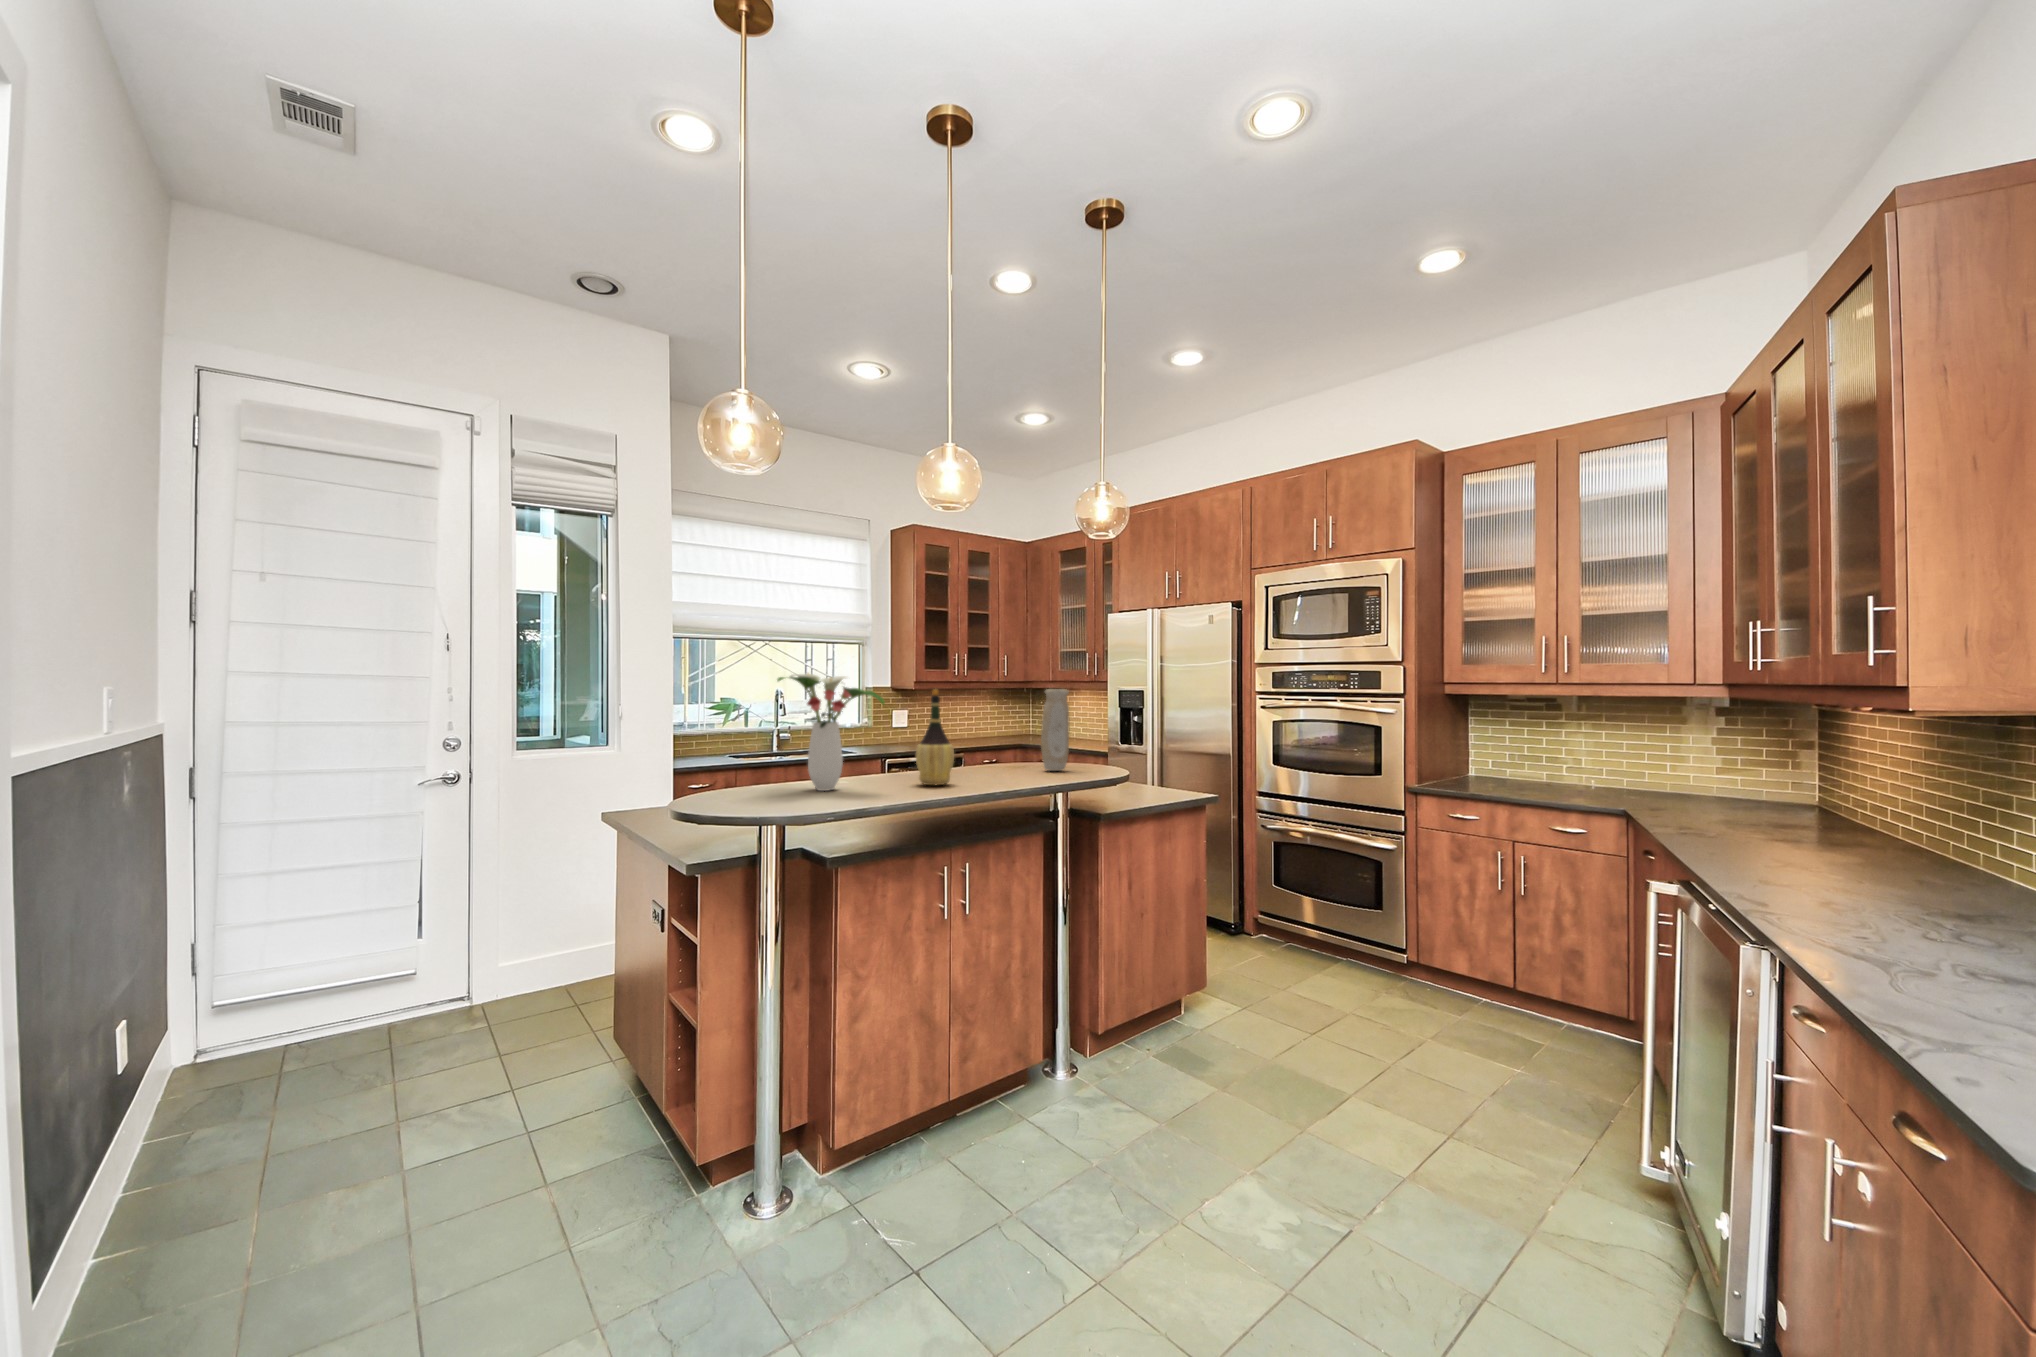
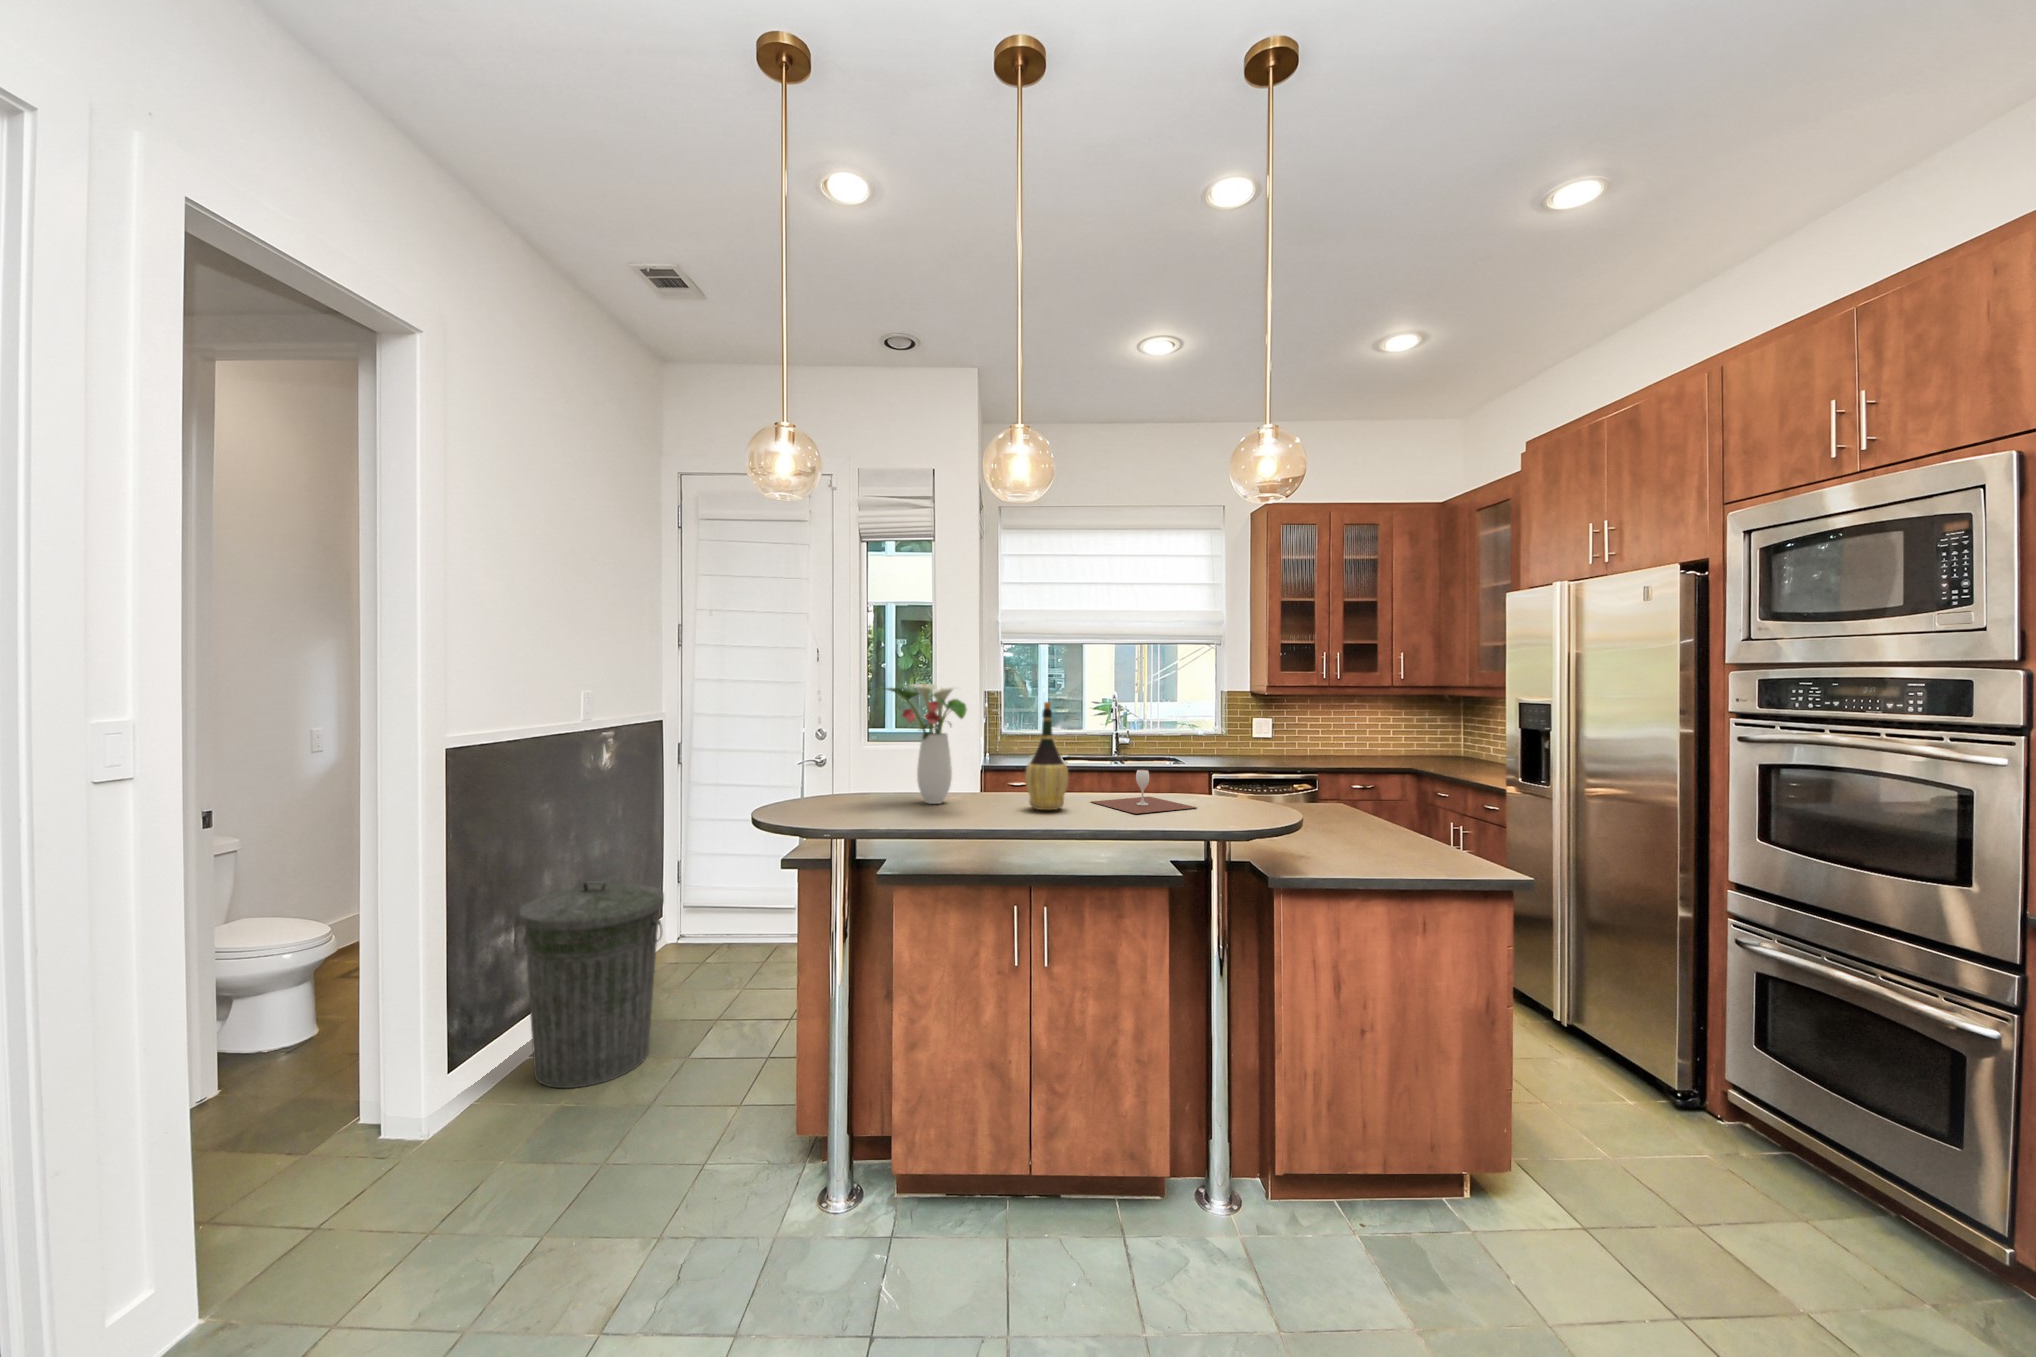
vase: present [1041,689,1069,771] -> none [1223,702,1260,807]
wine glass: none [948,746,1033,781] -> present [1091,770,1197,814]
trash can: none [100,960,364,1283] -> present [519,881,664,1088]

